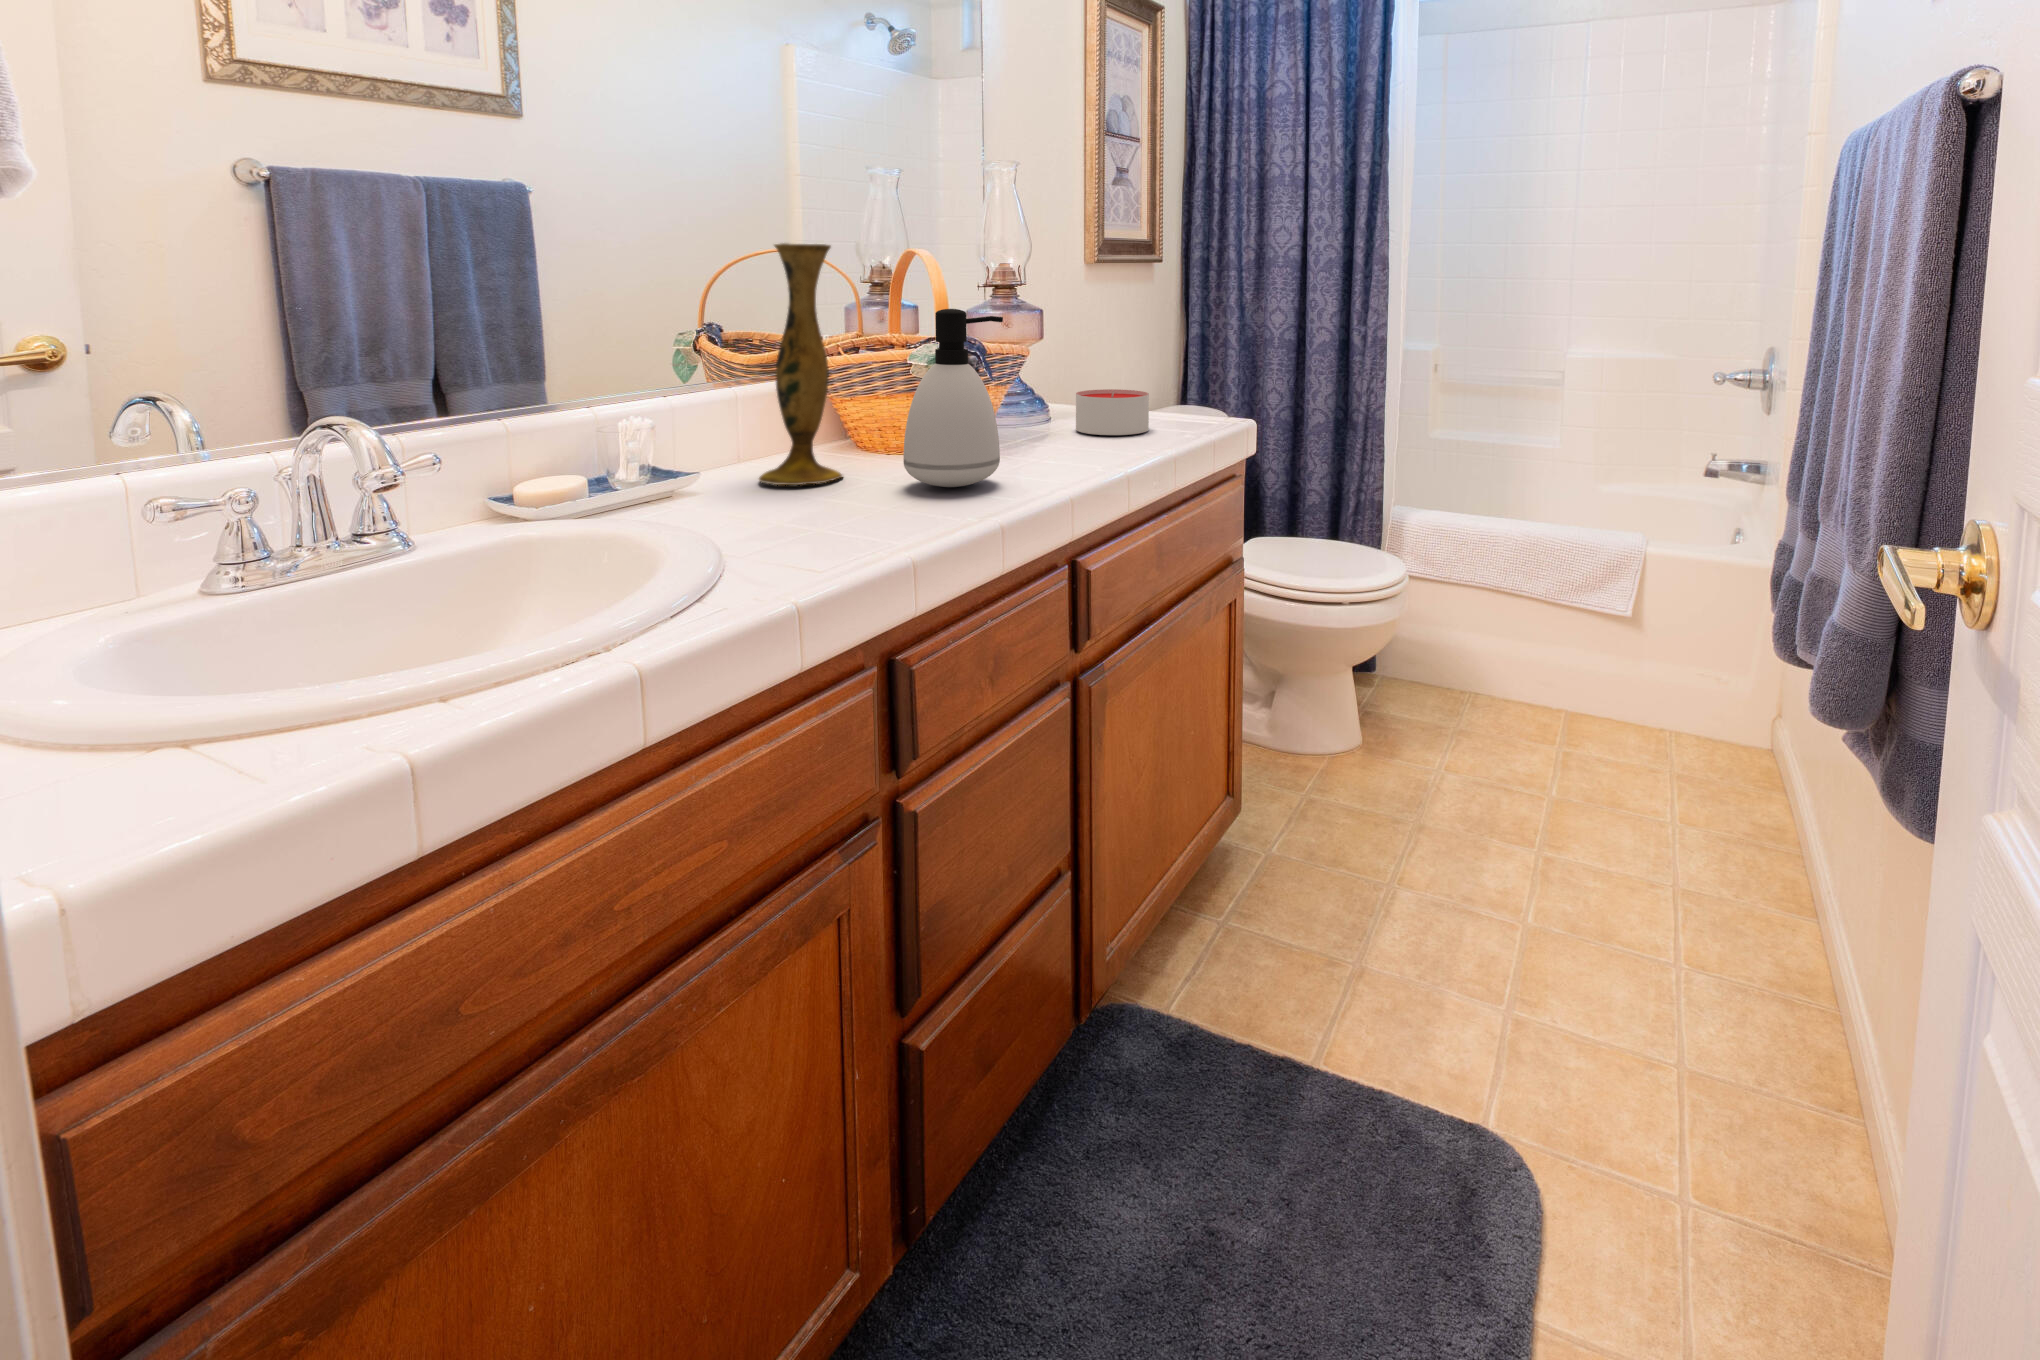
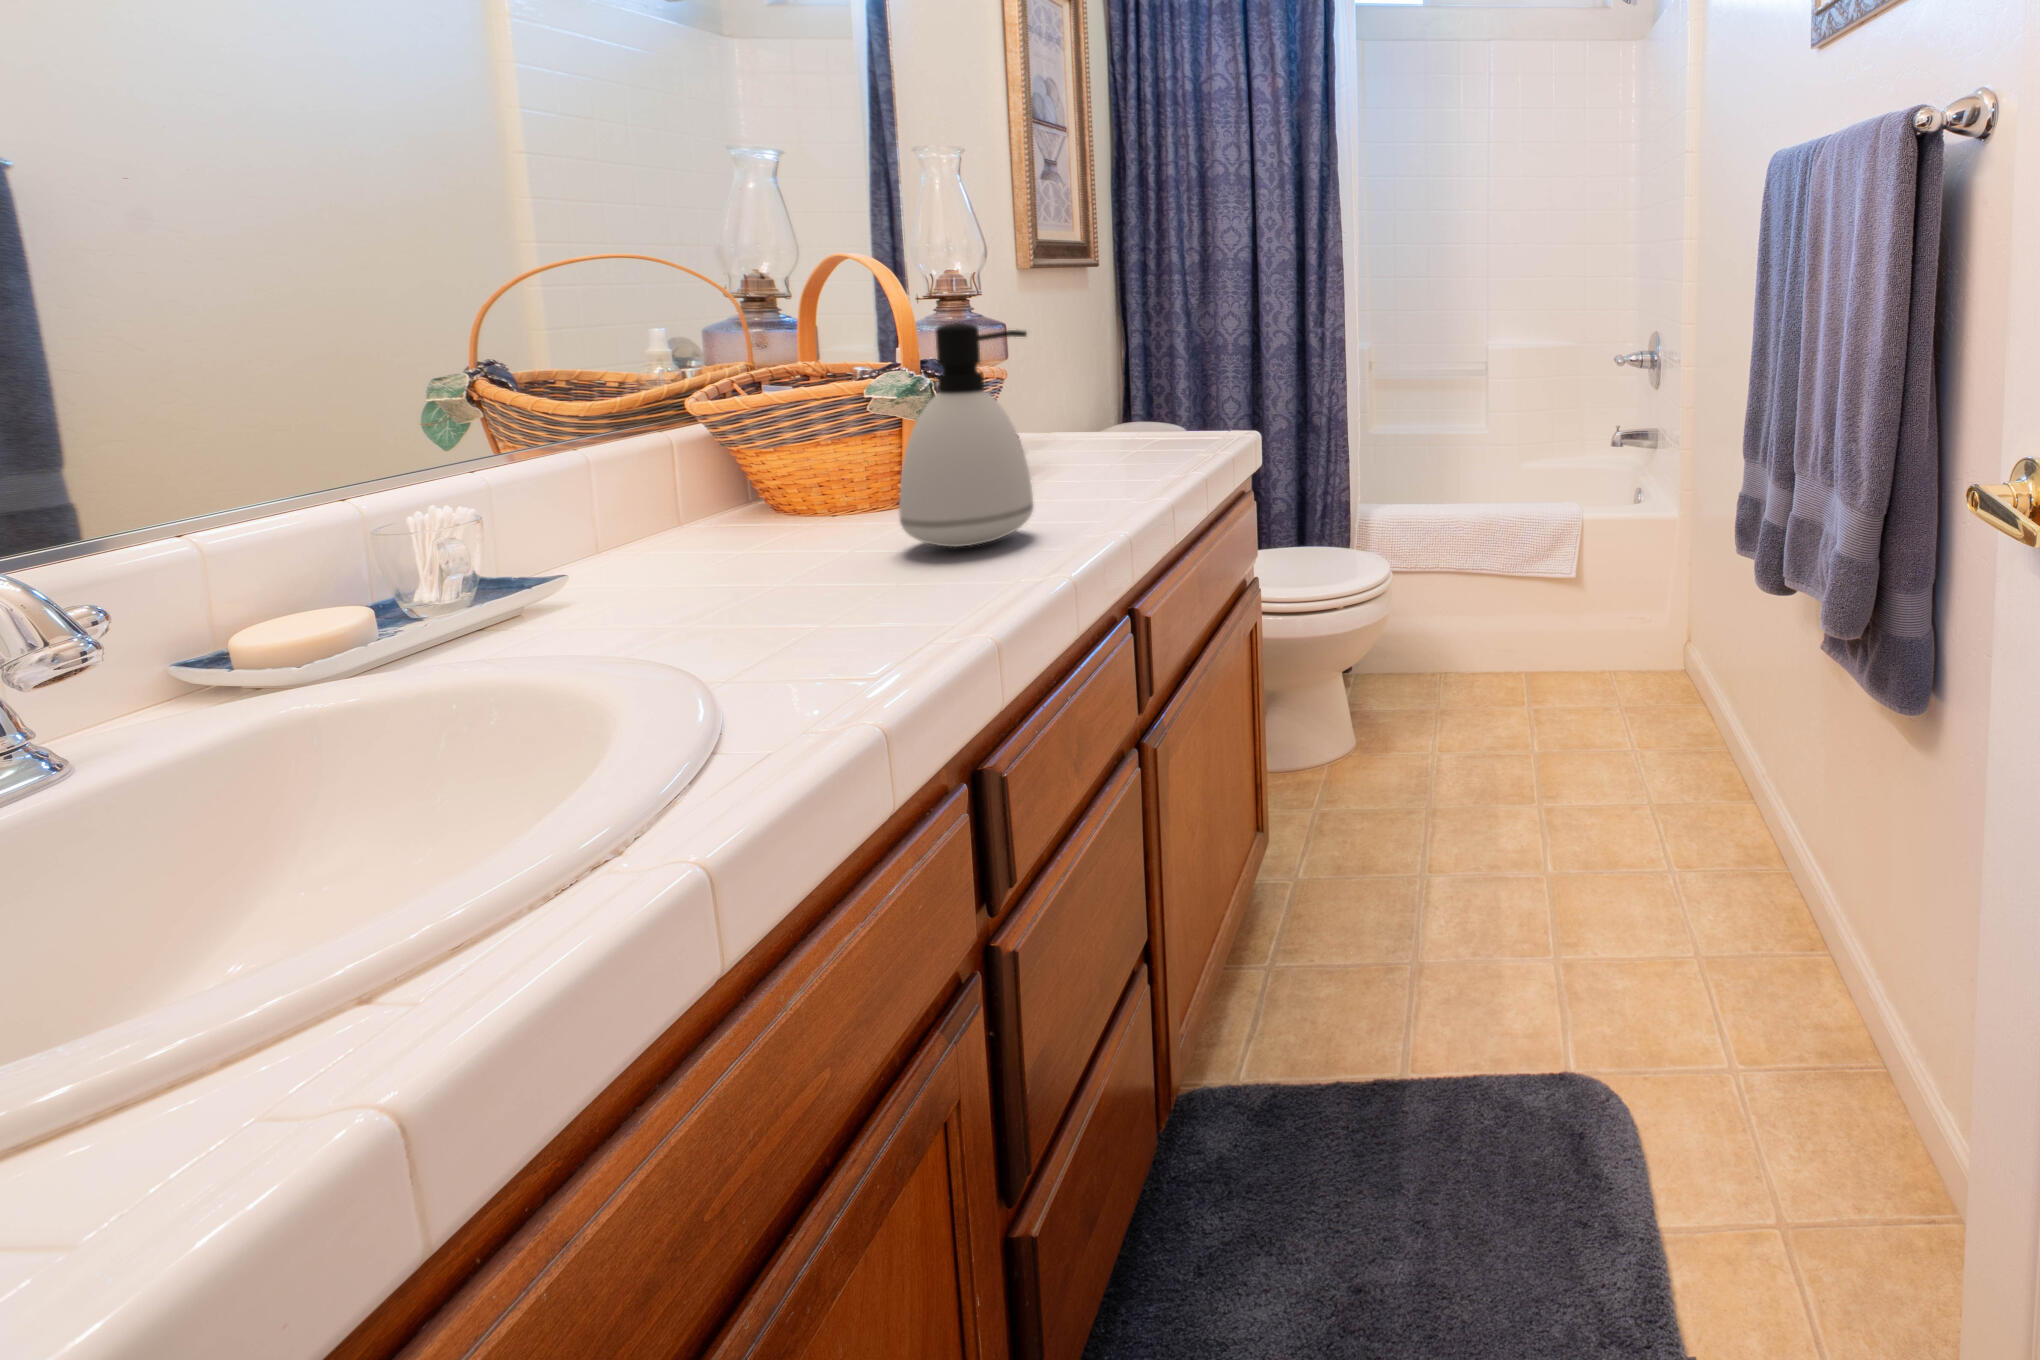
vase: present [759,243,843,485] -> none [655,243,795,580]
candle: present [1076,389,1149,435] -> none [1065,409,1156,463]

